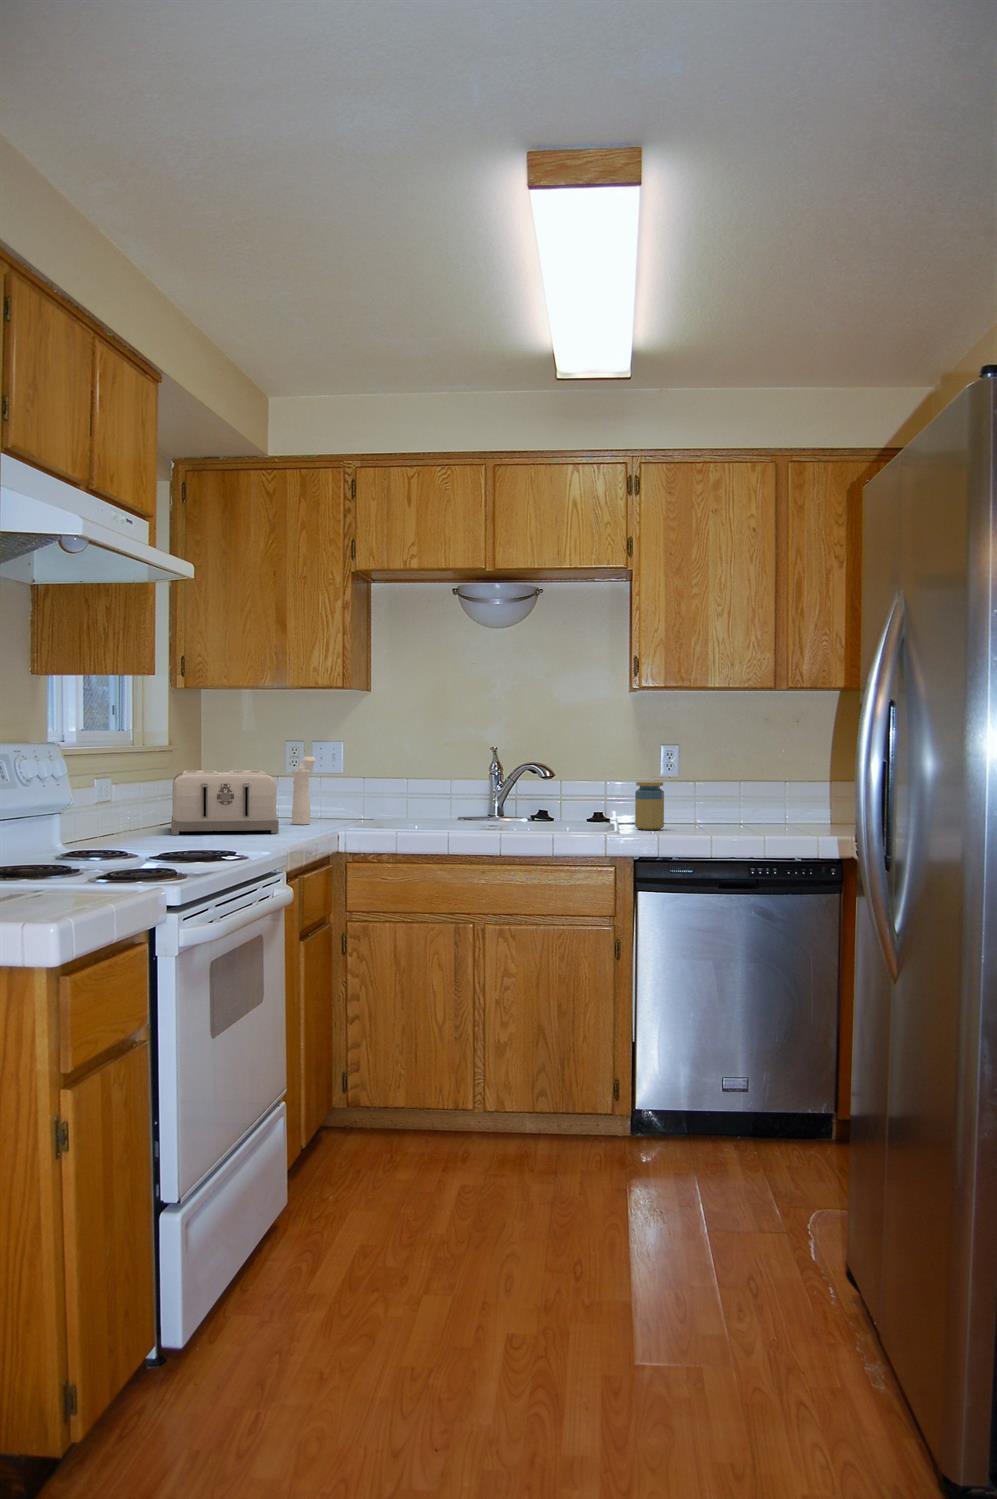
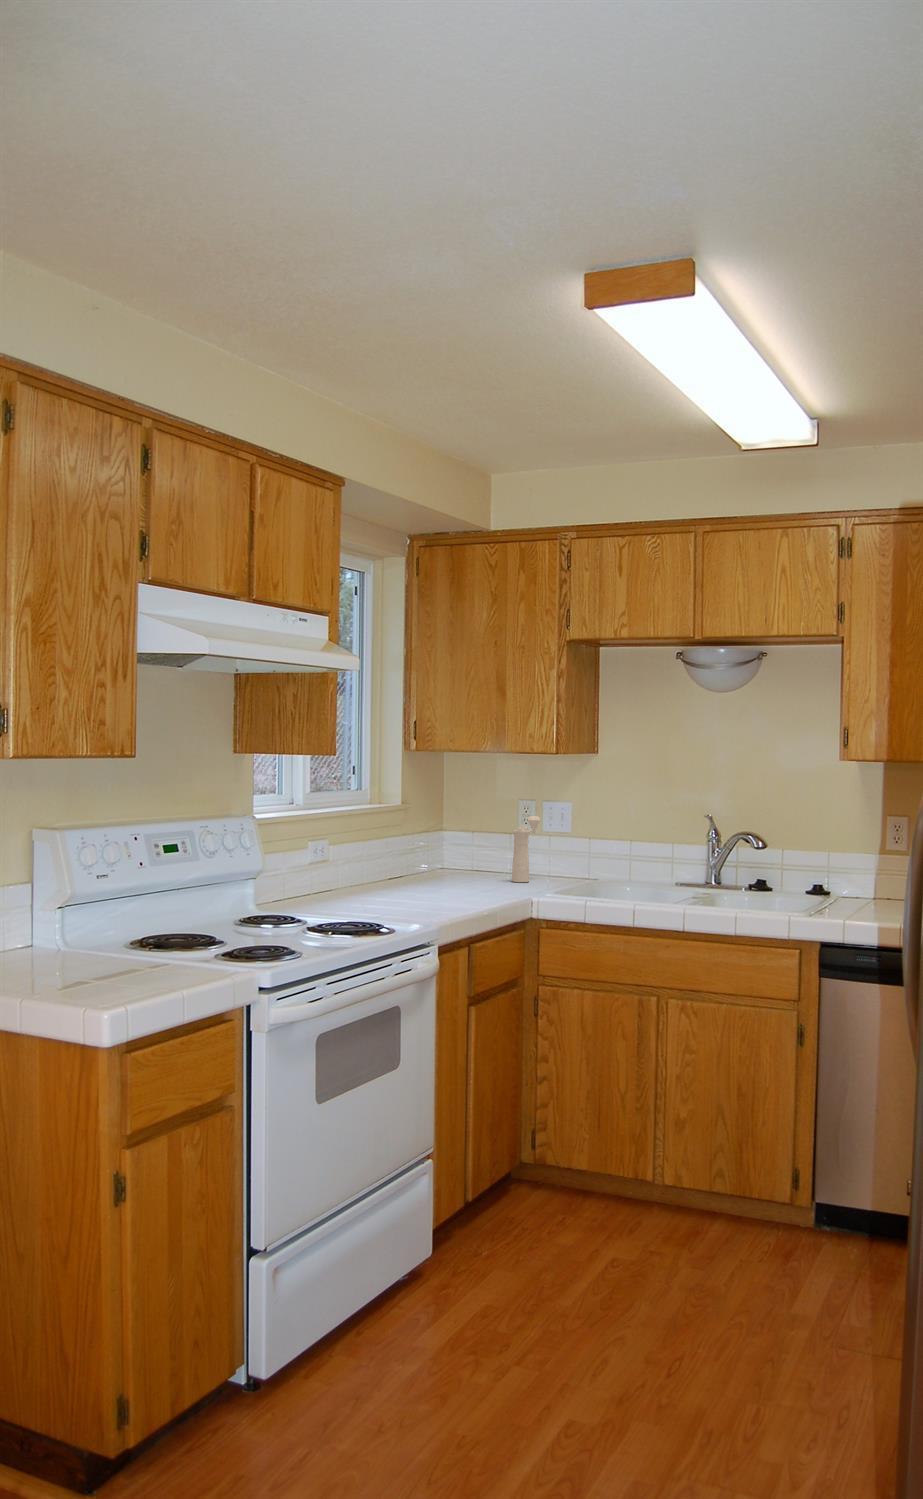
toaster: present [171,770,279,835] -> none [381,830,487,895]
jar: present [635,782,664,830] -> none [847,857,879,909]

